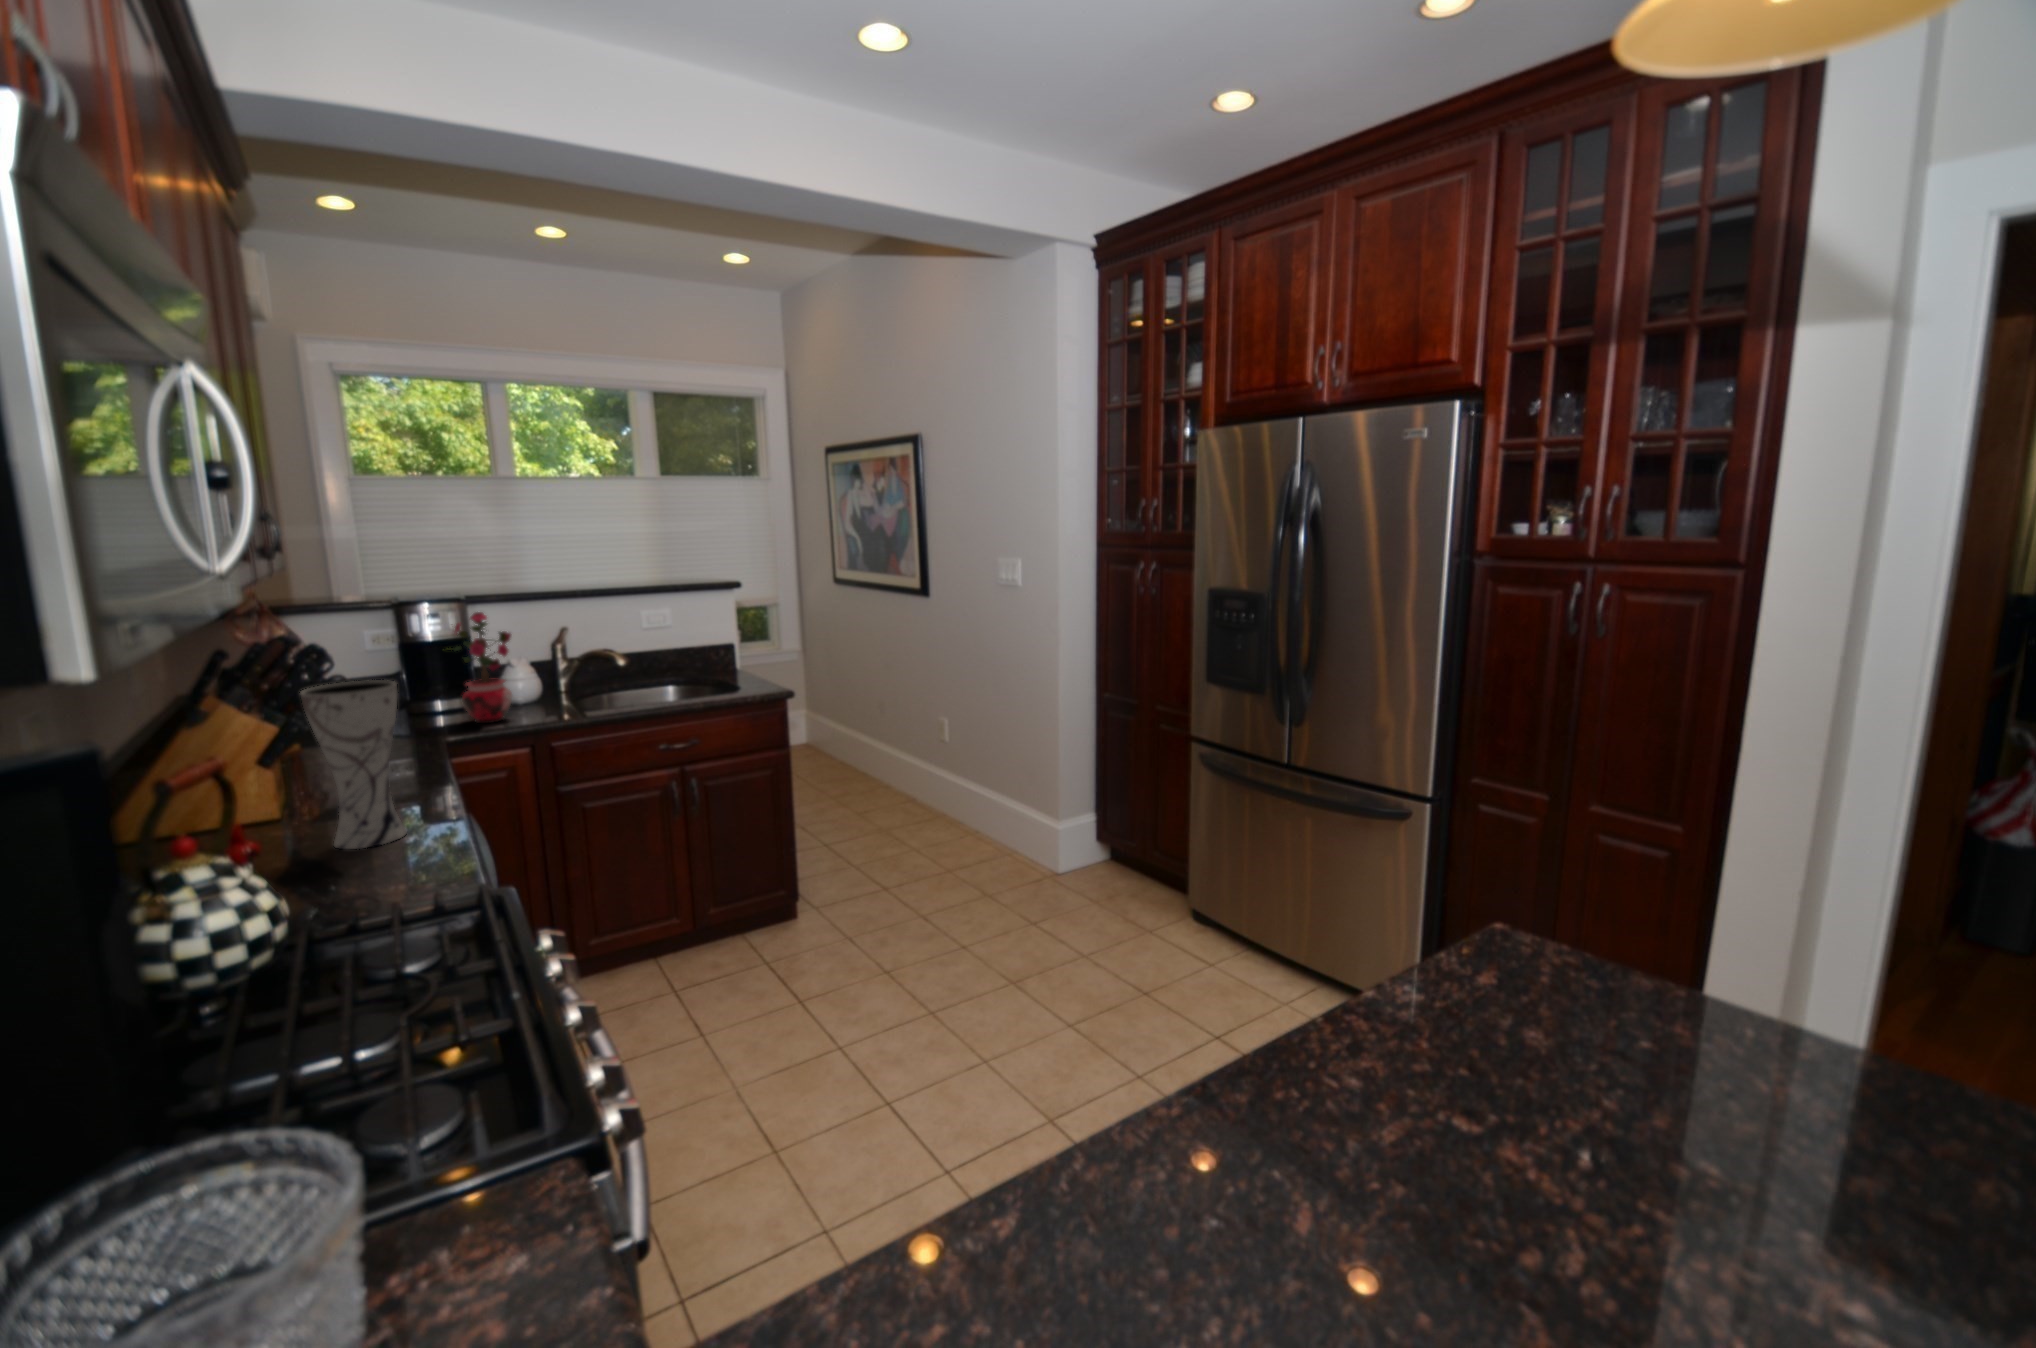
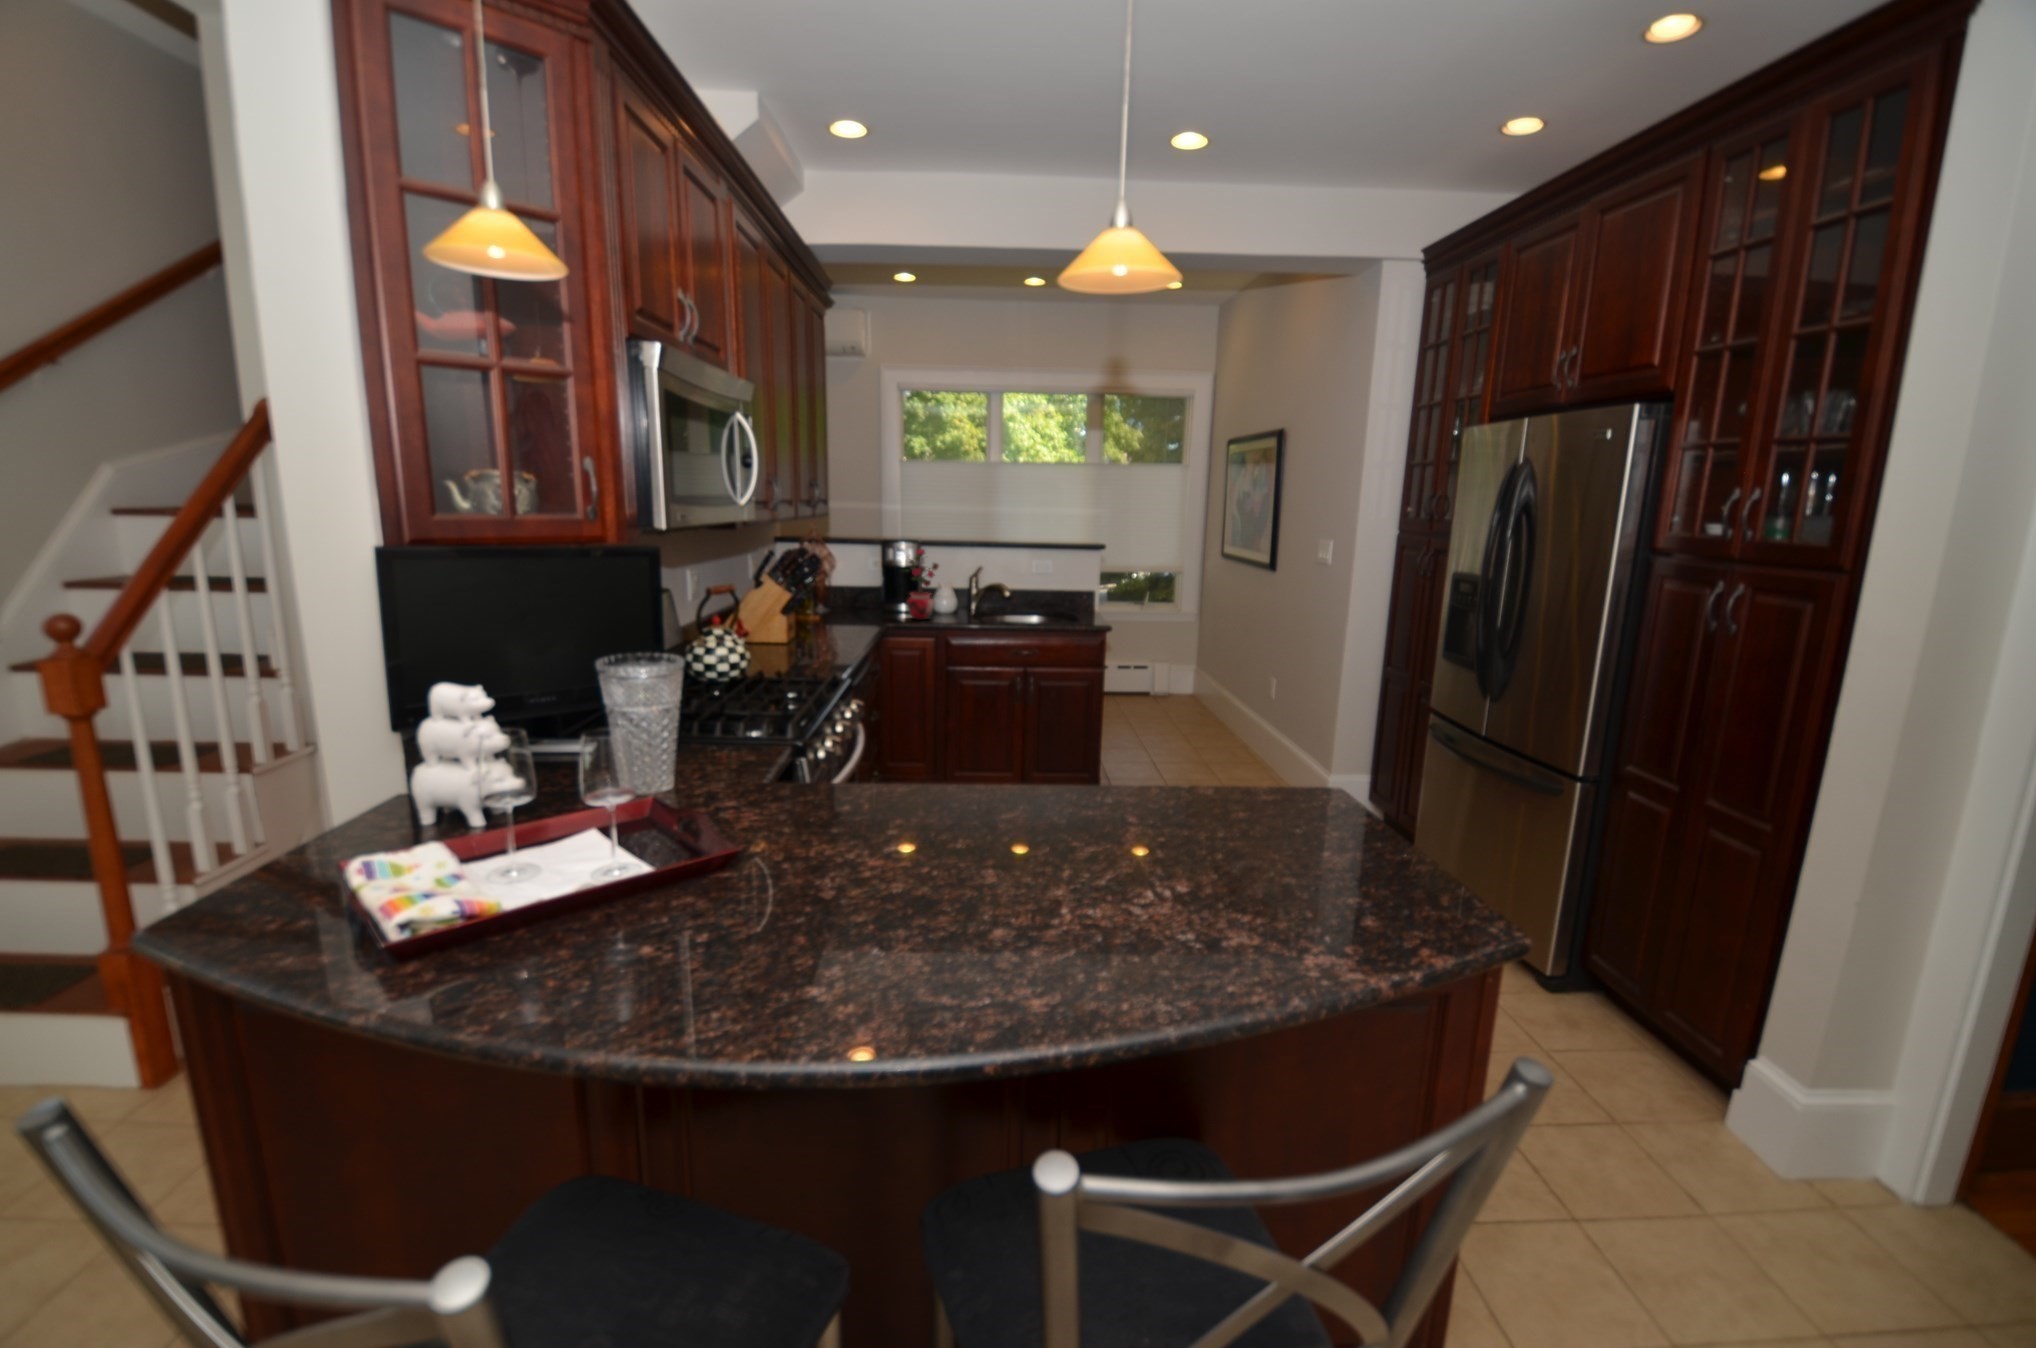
vase: present [301,680,406,849] -> none [793,571,836,658]

